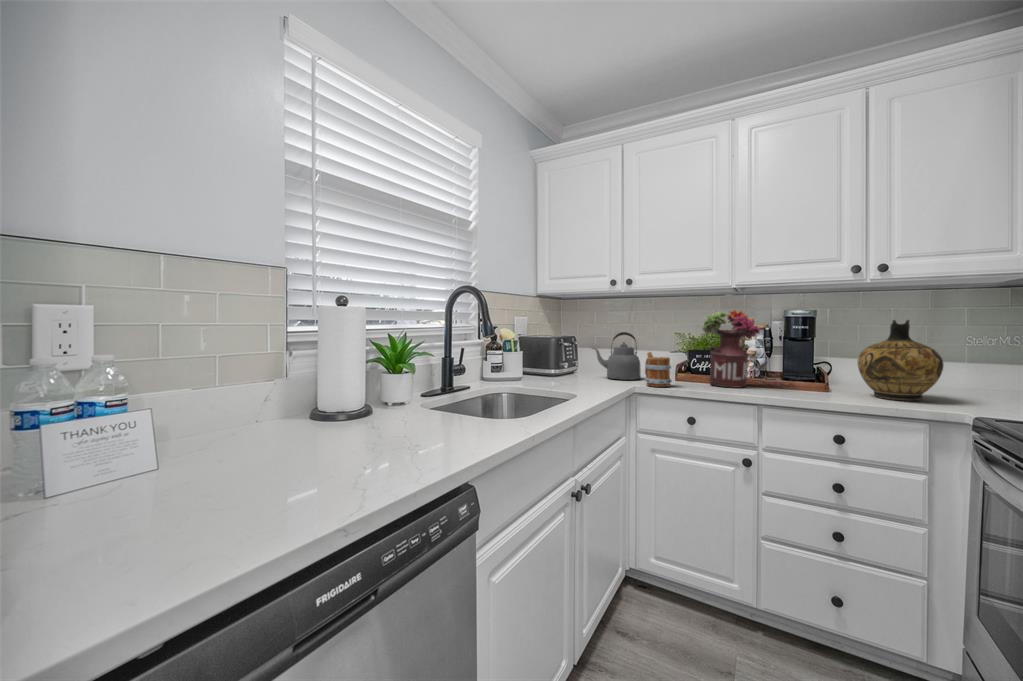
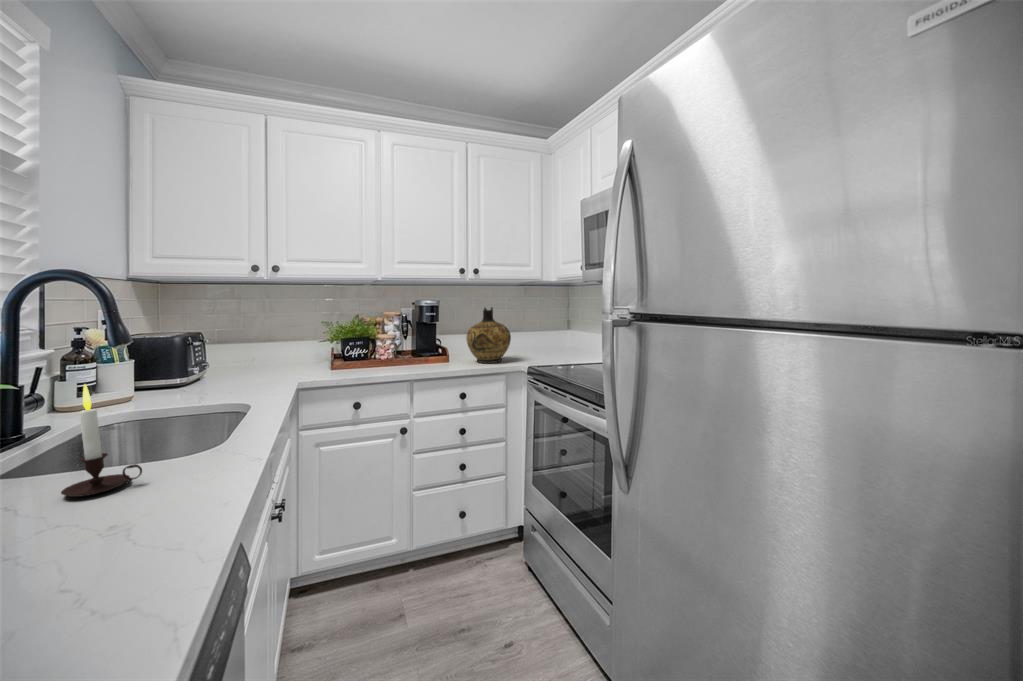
flower arrangement: present [701,310,761,388] -> none [352,300,402,369]
kettle: present [592,332,641,380] -> none [233,325,295,377]
mug: present [645,352,672,387] -> none [300,345,330,379]
candle: none [445,356,490,441] -> present [61,384,142,497]

